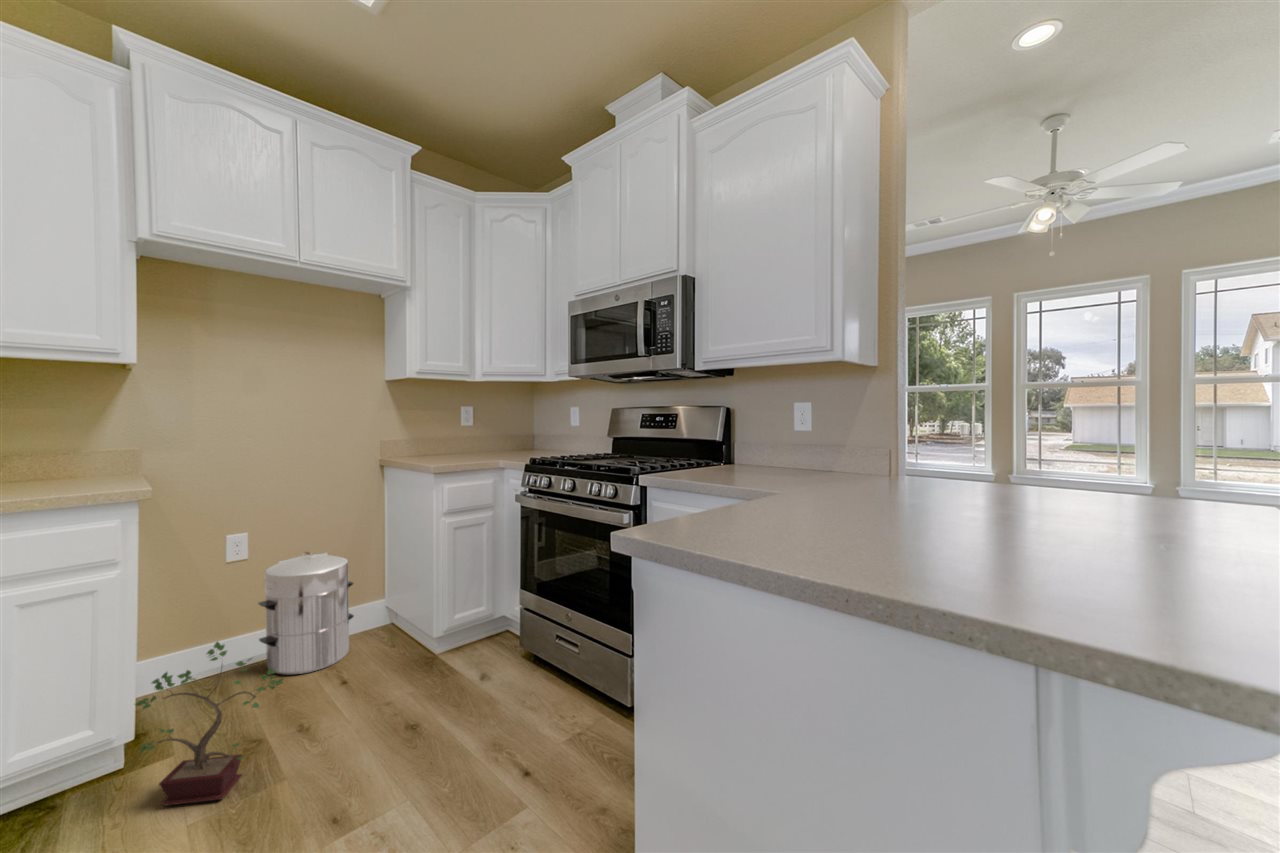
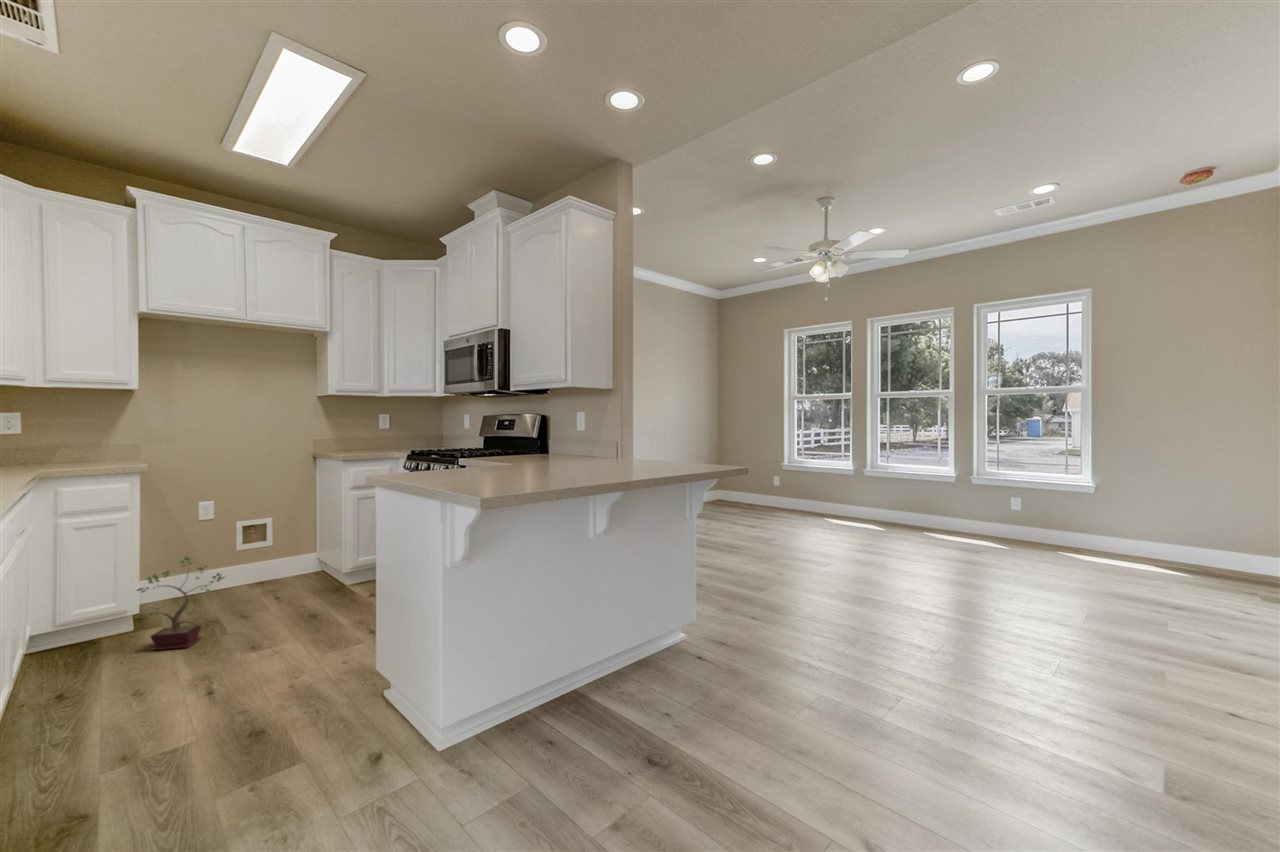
waste bin: present [258,552,354,675] -> none [220,514,290,596]

